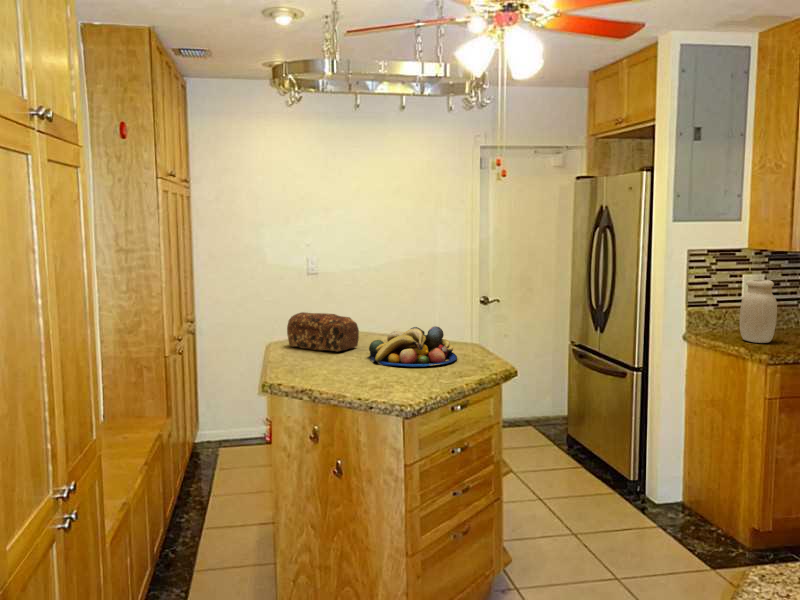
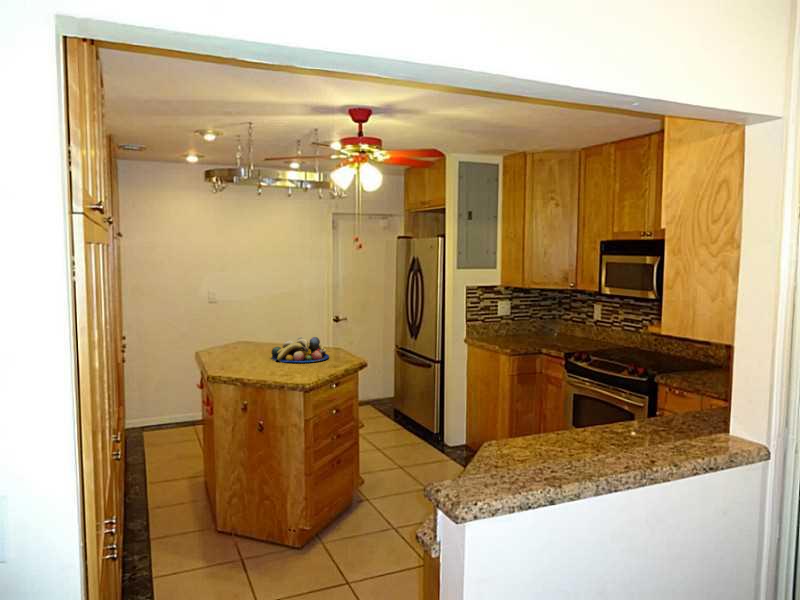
jar: present [740,280,777,343] -> none [496,304,516,343]
bread loaf: present [287,312,359,351] -> none [212,330,262,355]

